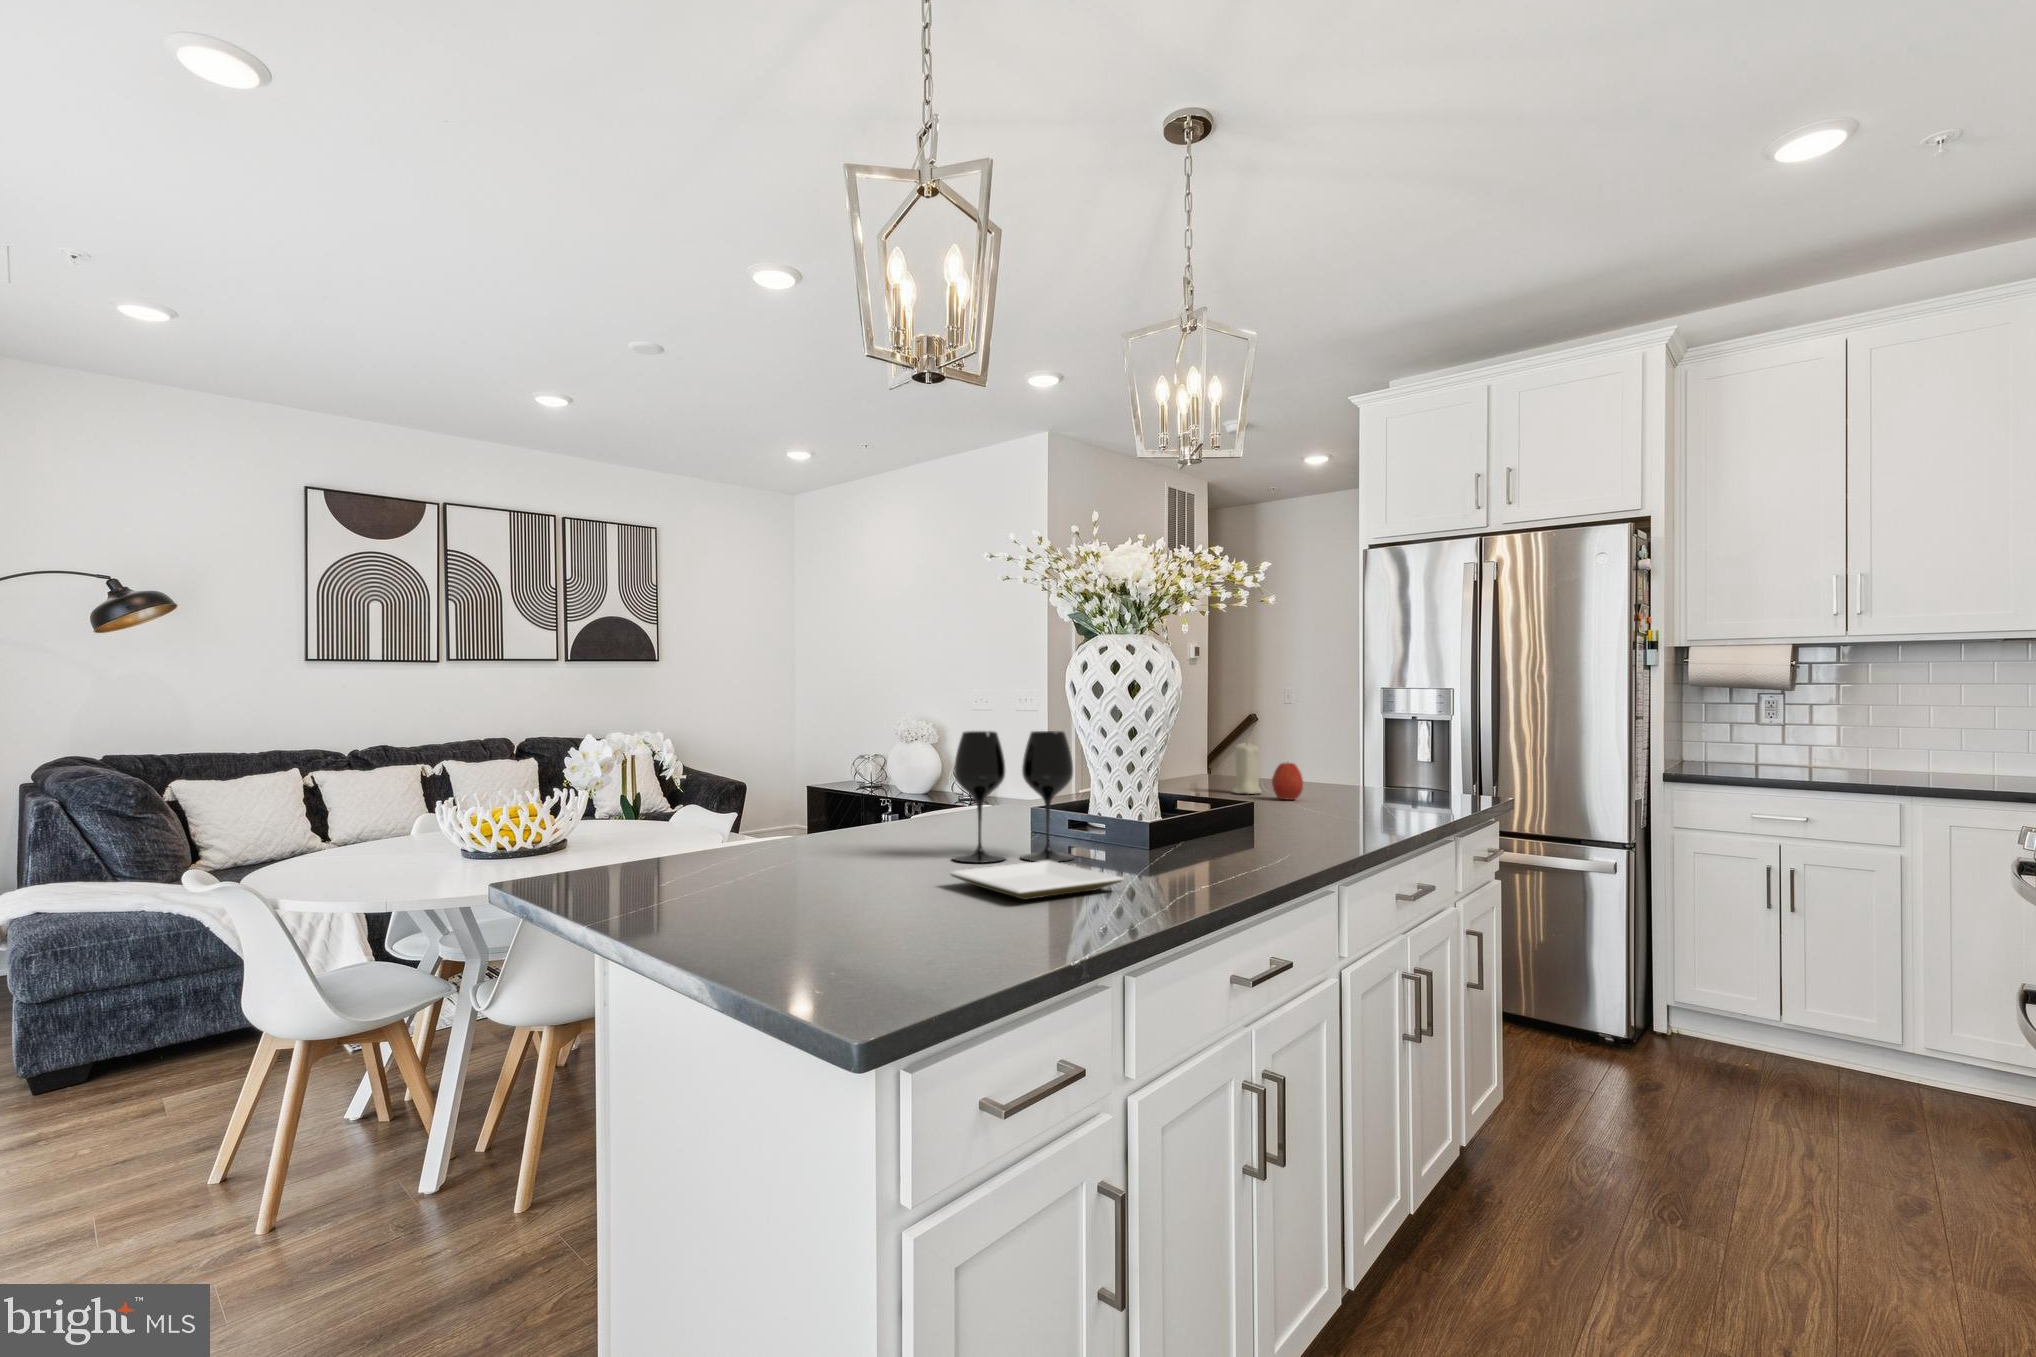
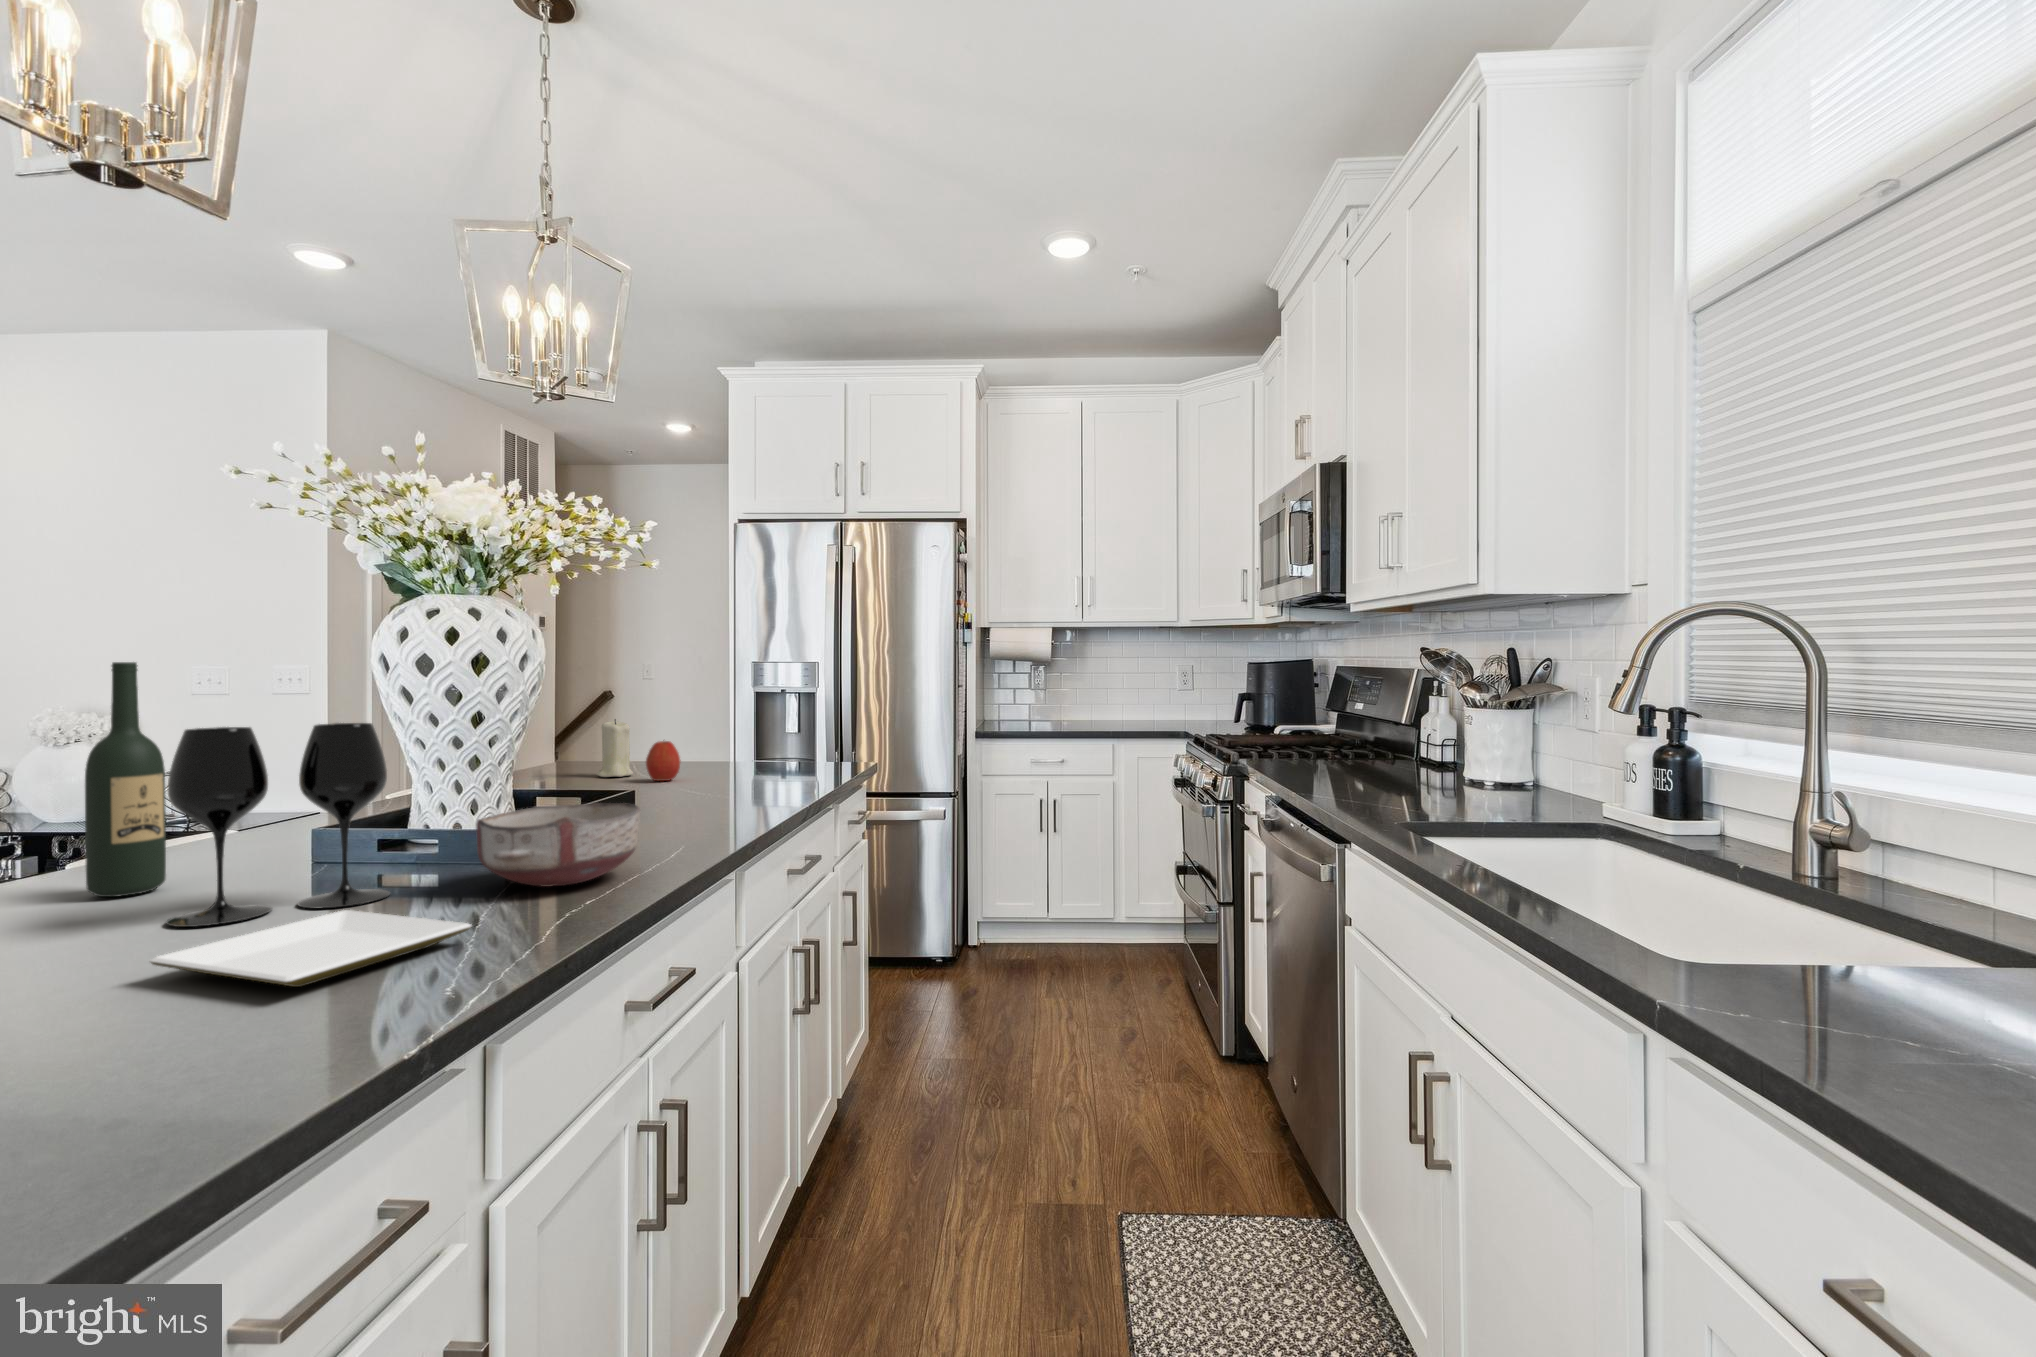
wine bottle: none [911,688,950,842] -> present [85,662,166,897]
ceramic bowl: none [1130,803,1249,865] -> present [476,803,640,887]

